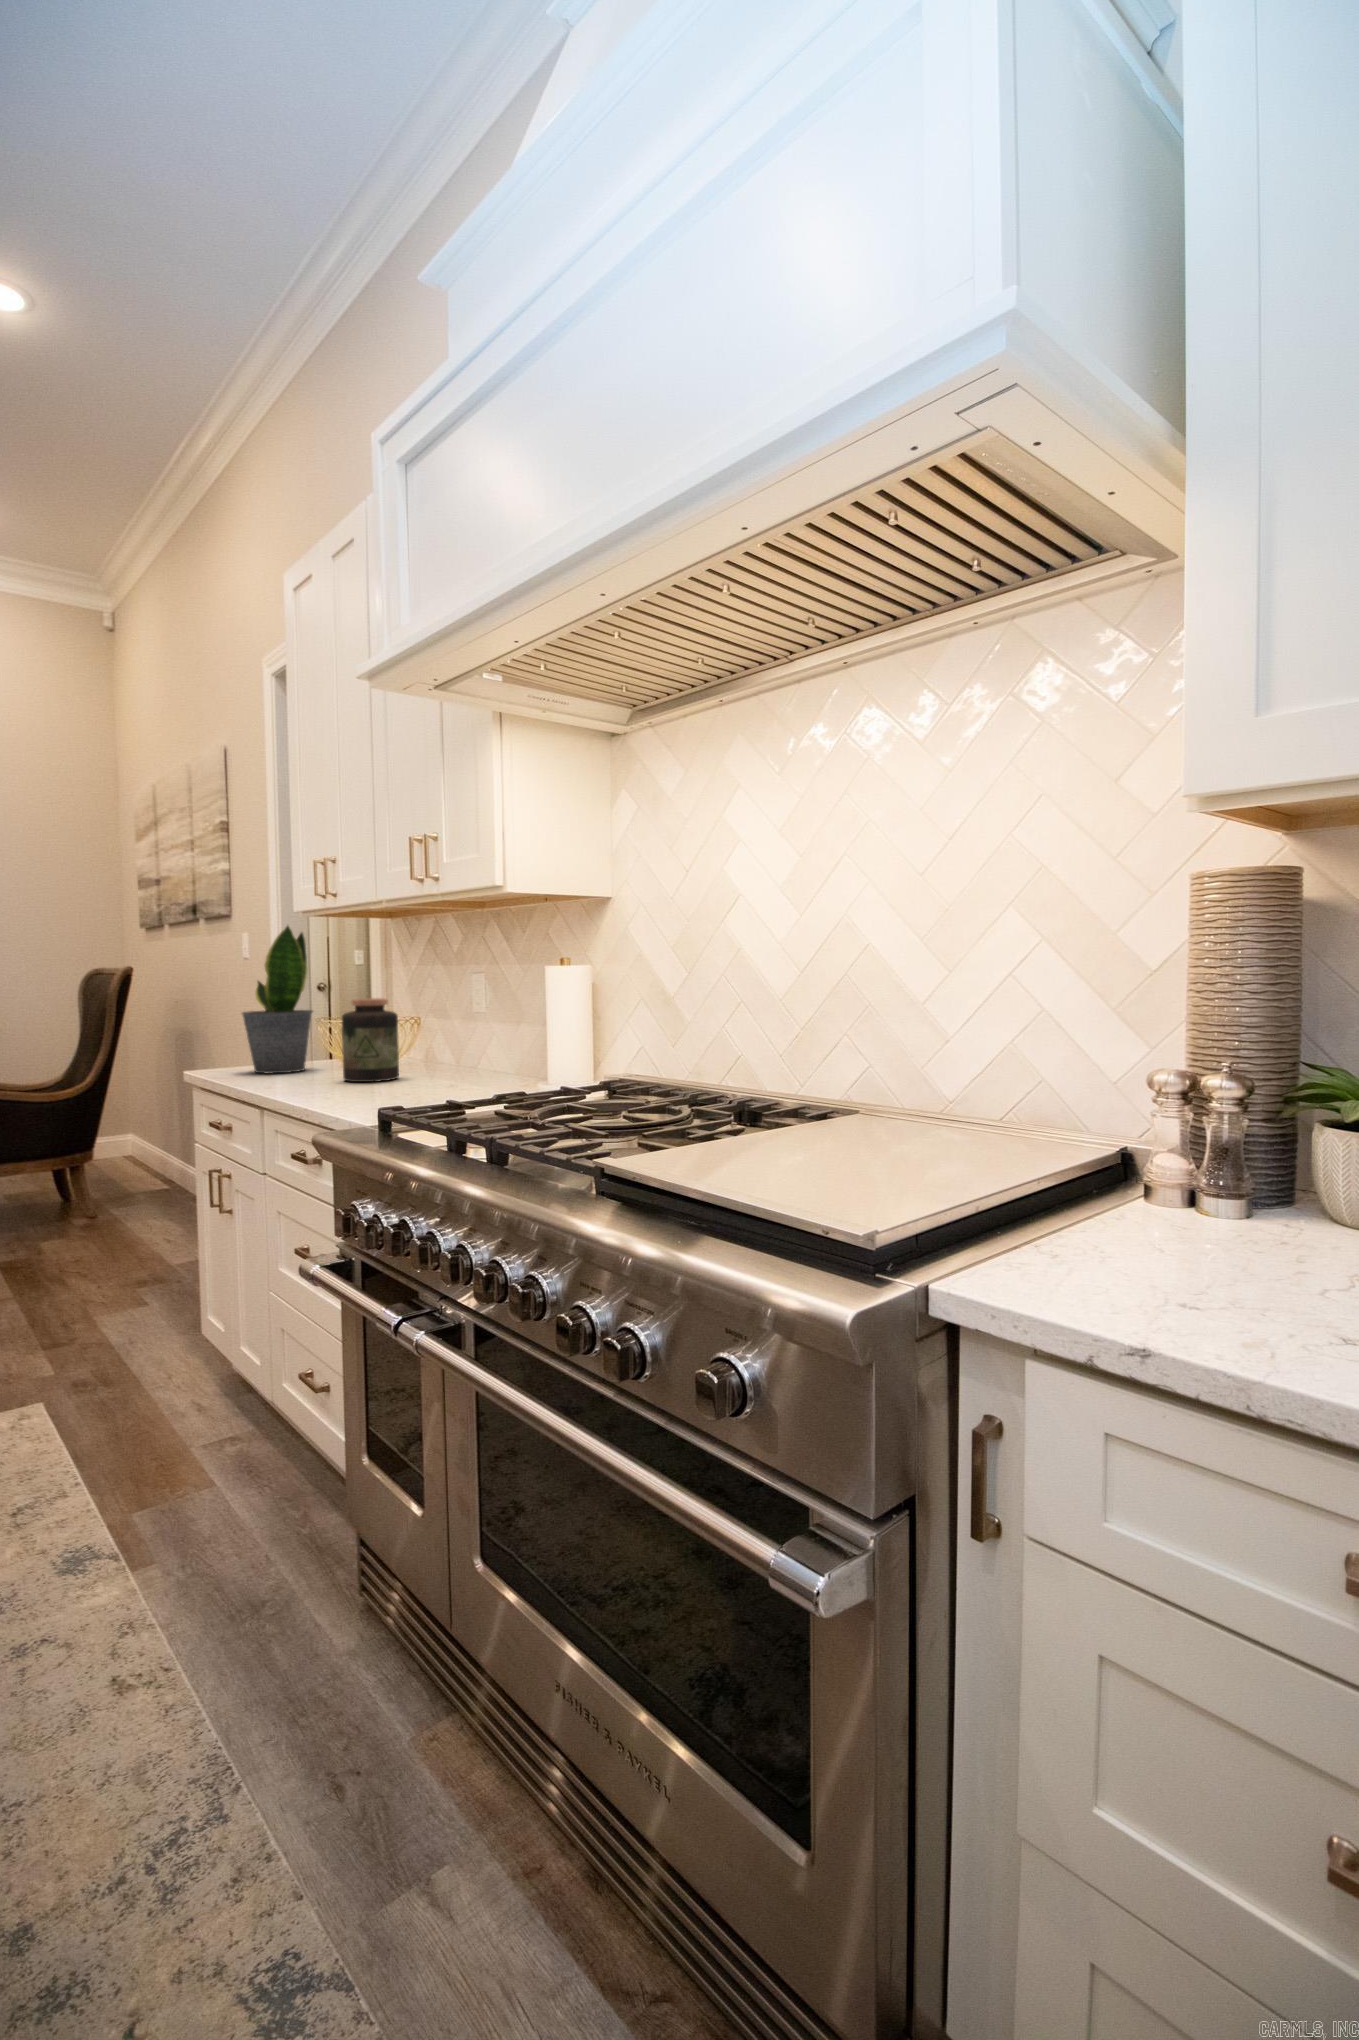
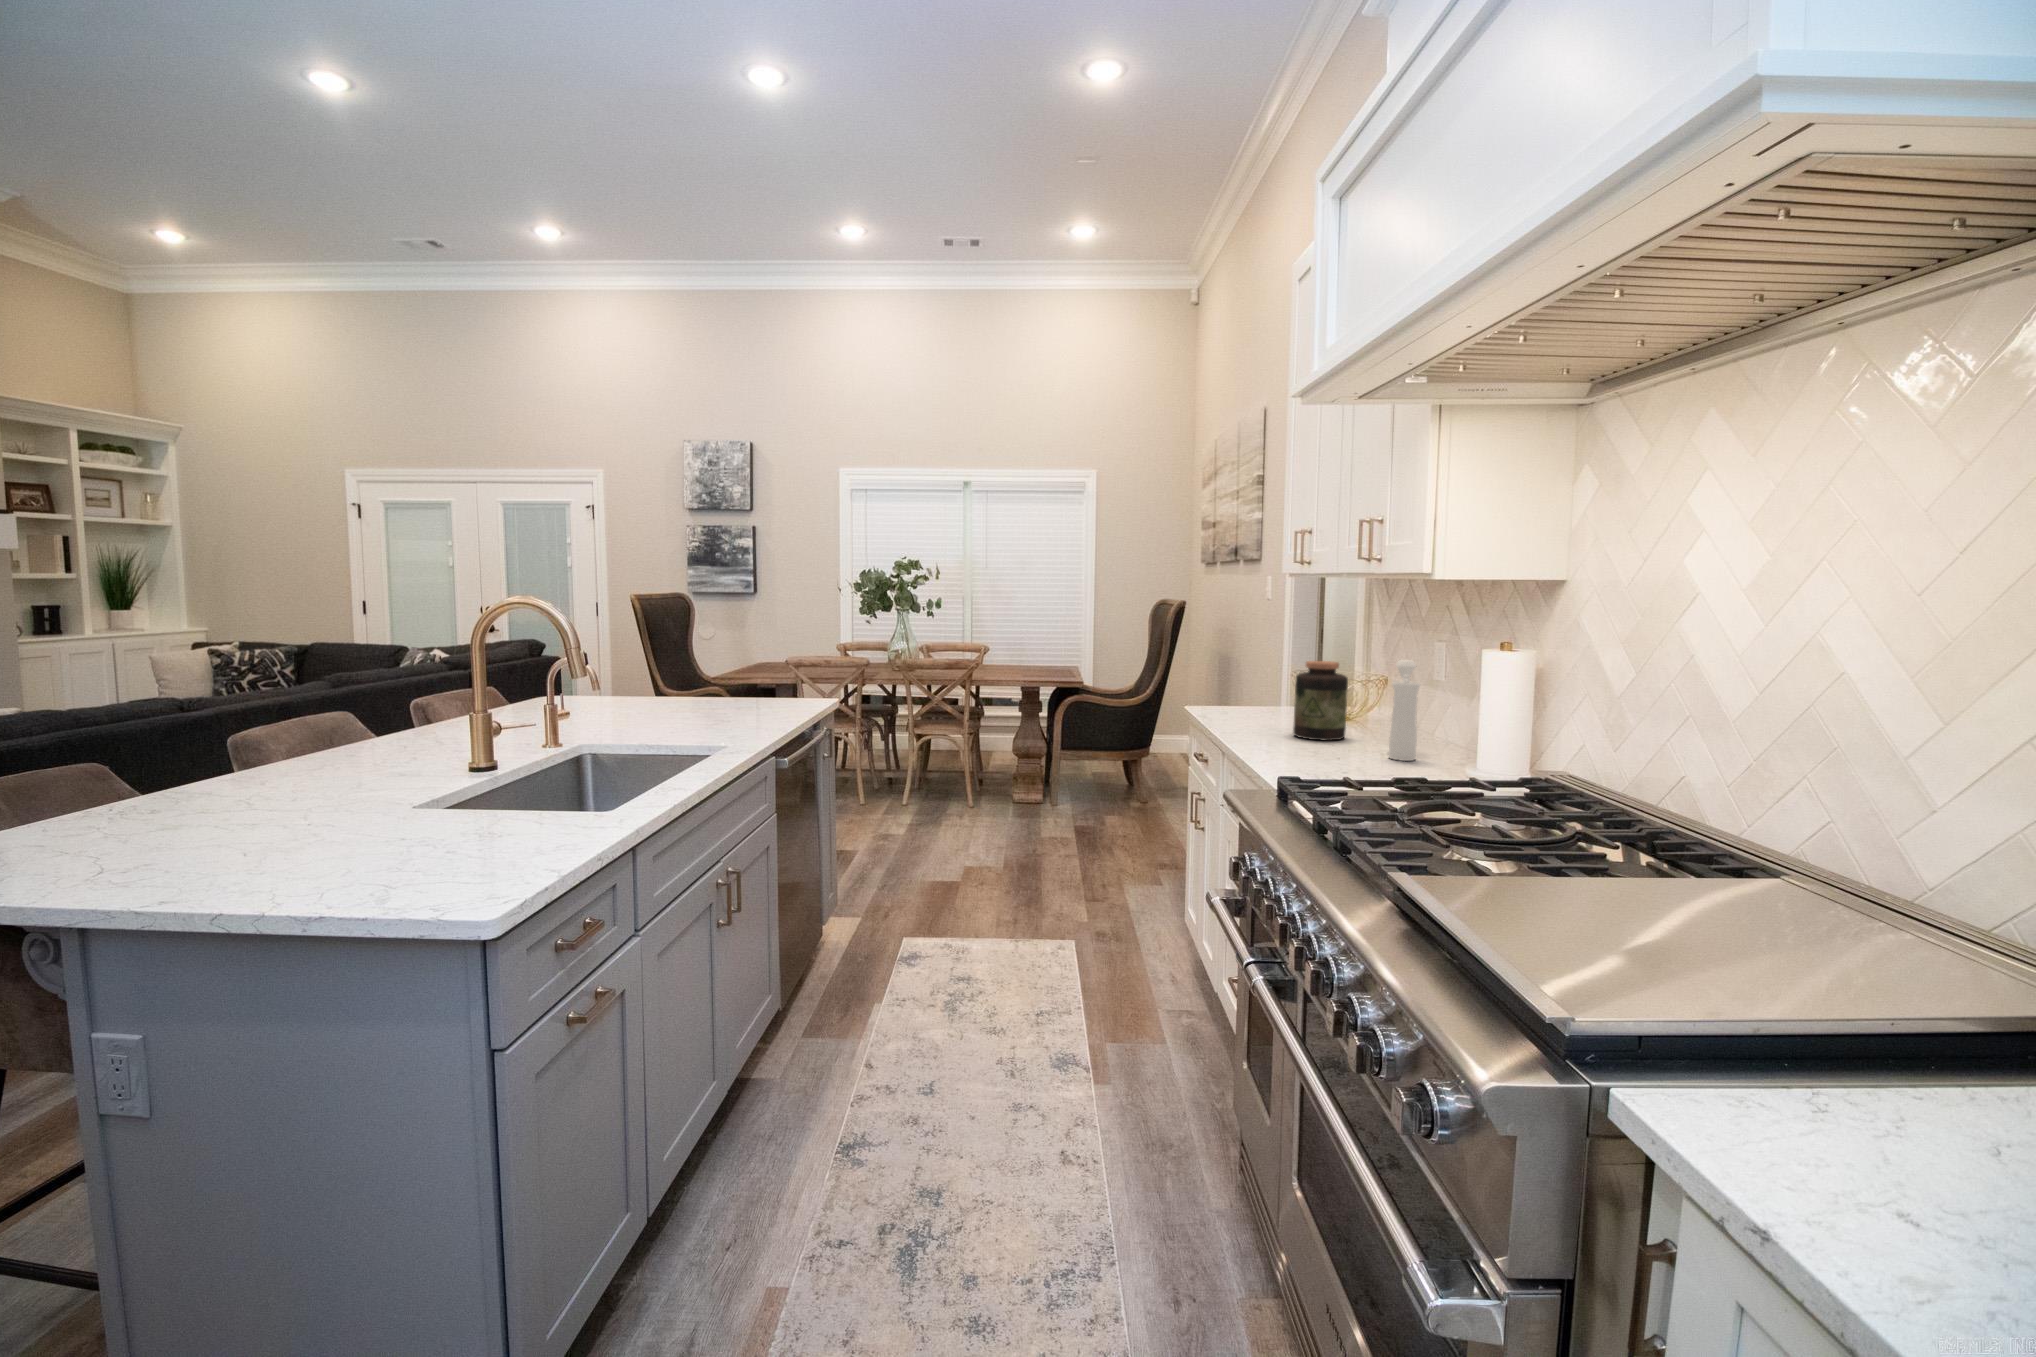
potted plant: present [242,926,313,1073] -> none [1225,587,1286,719]
pepper mill: none [451,989,483,1087] -> present [1389,660,1420,761]

